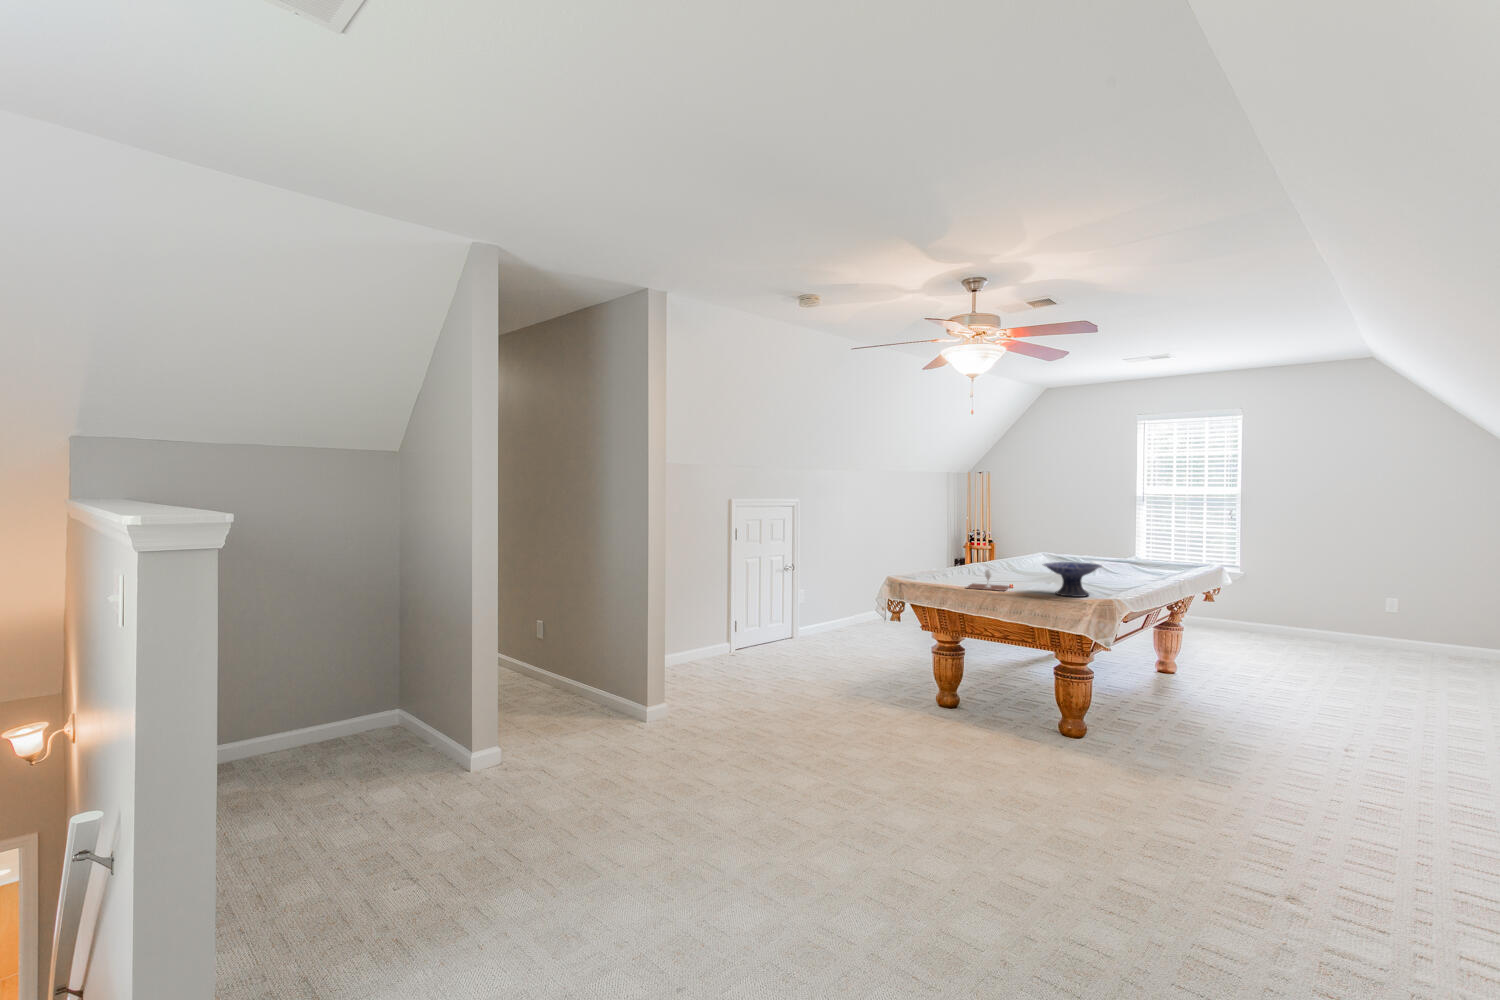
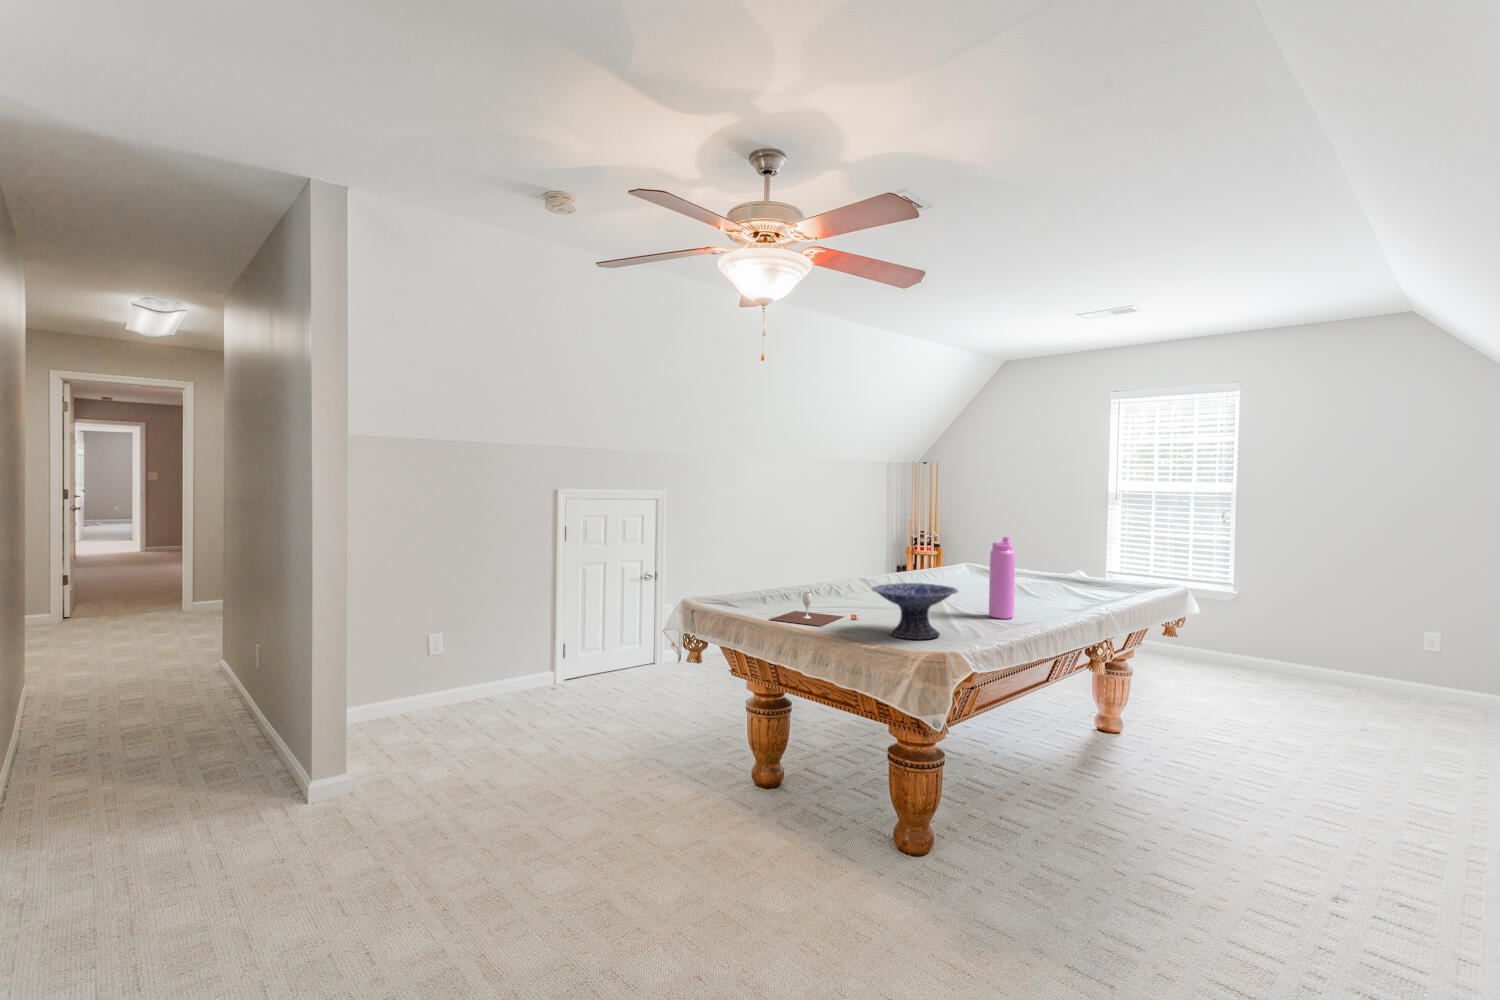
water bottle: none [1105,531,1124,586] -> present [989,537,1015,619]

